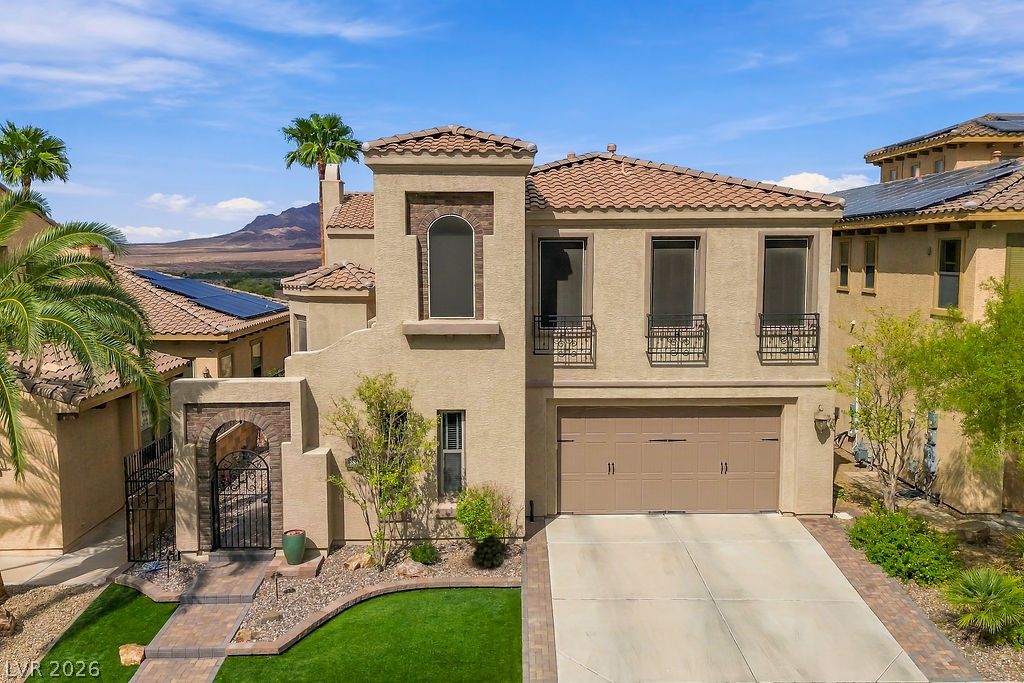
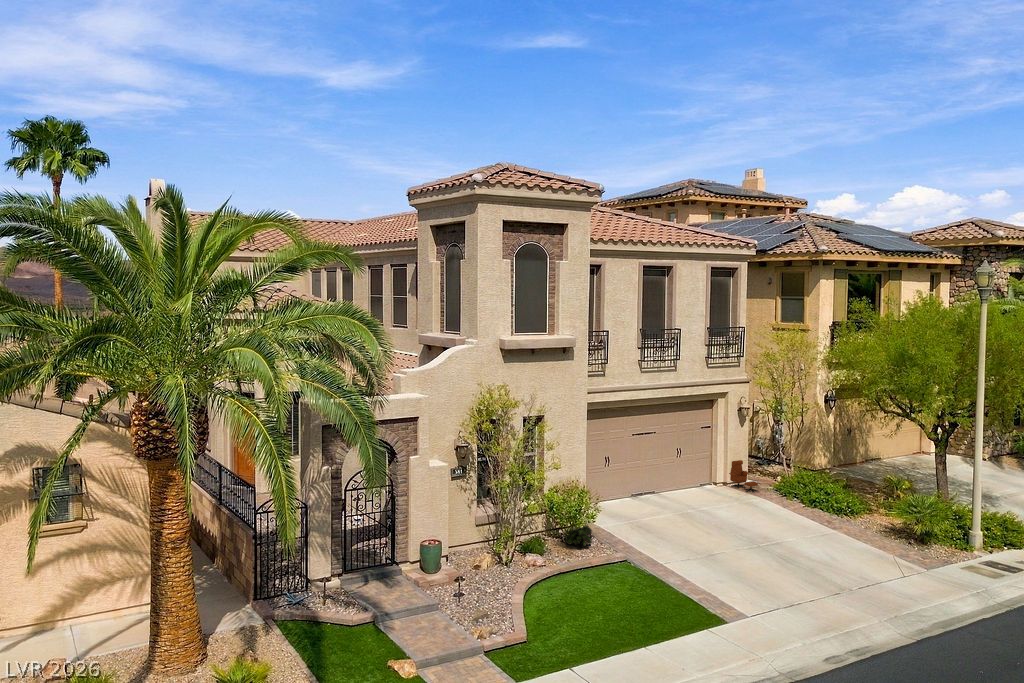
lounge chair: none [793,489,827,535] -> present [729,460,758,492]

